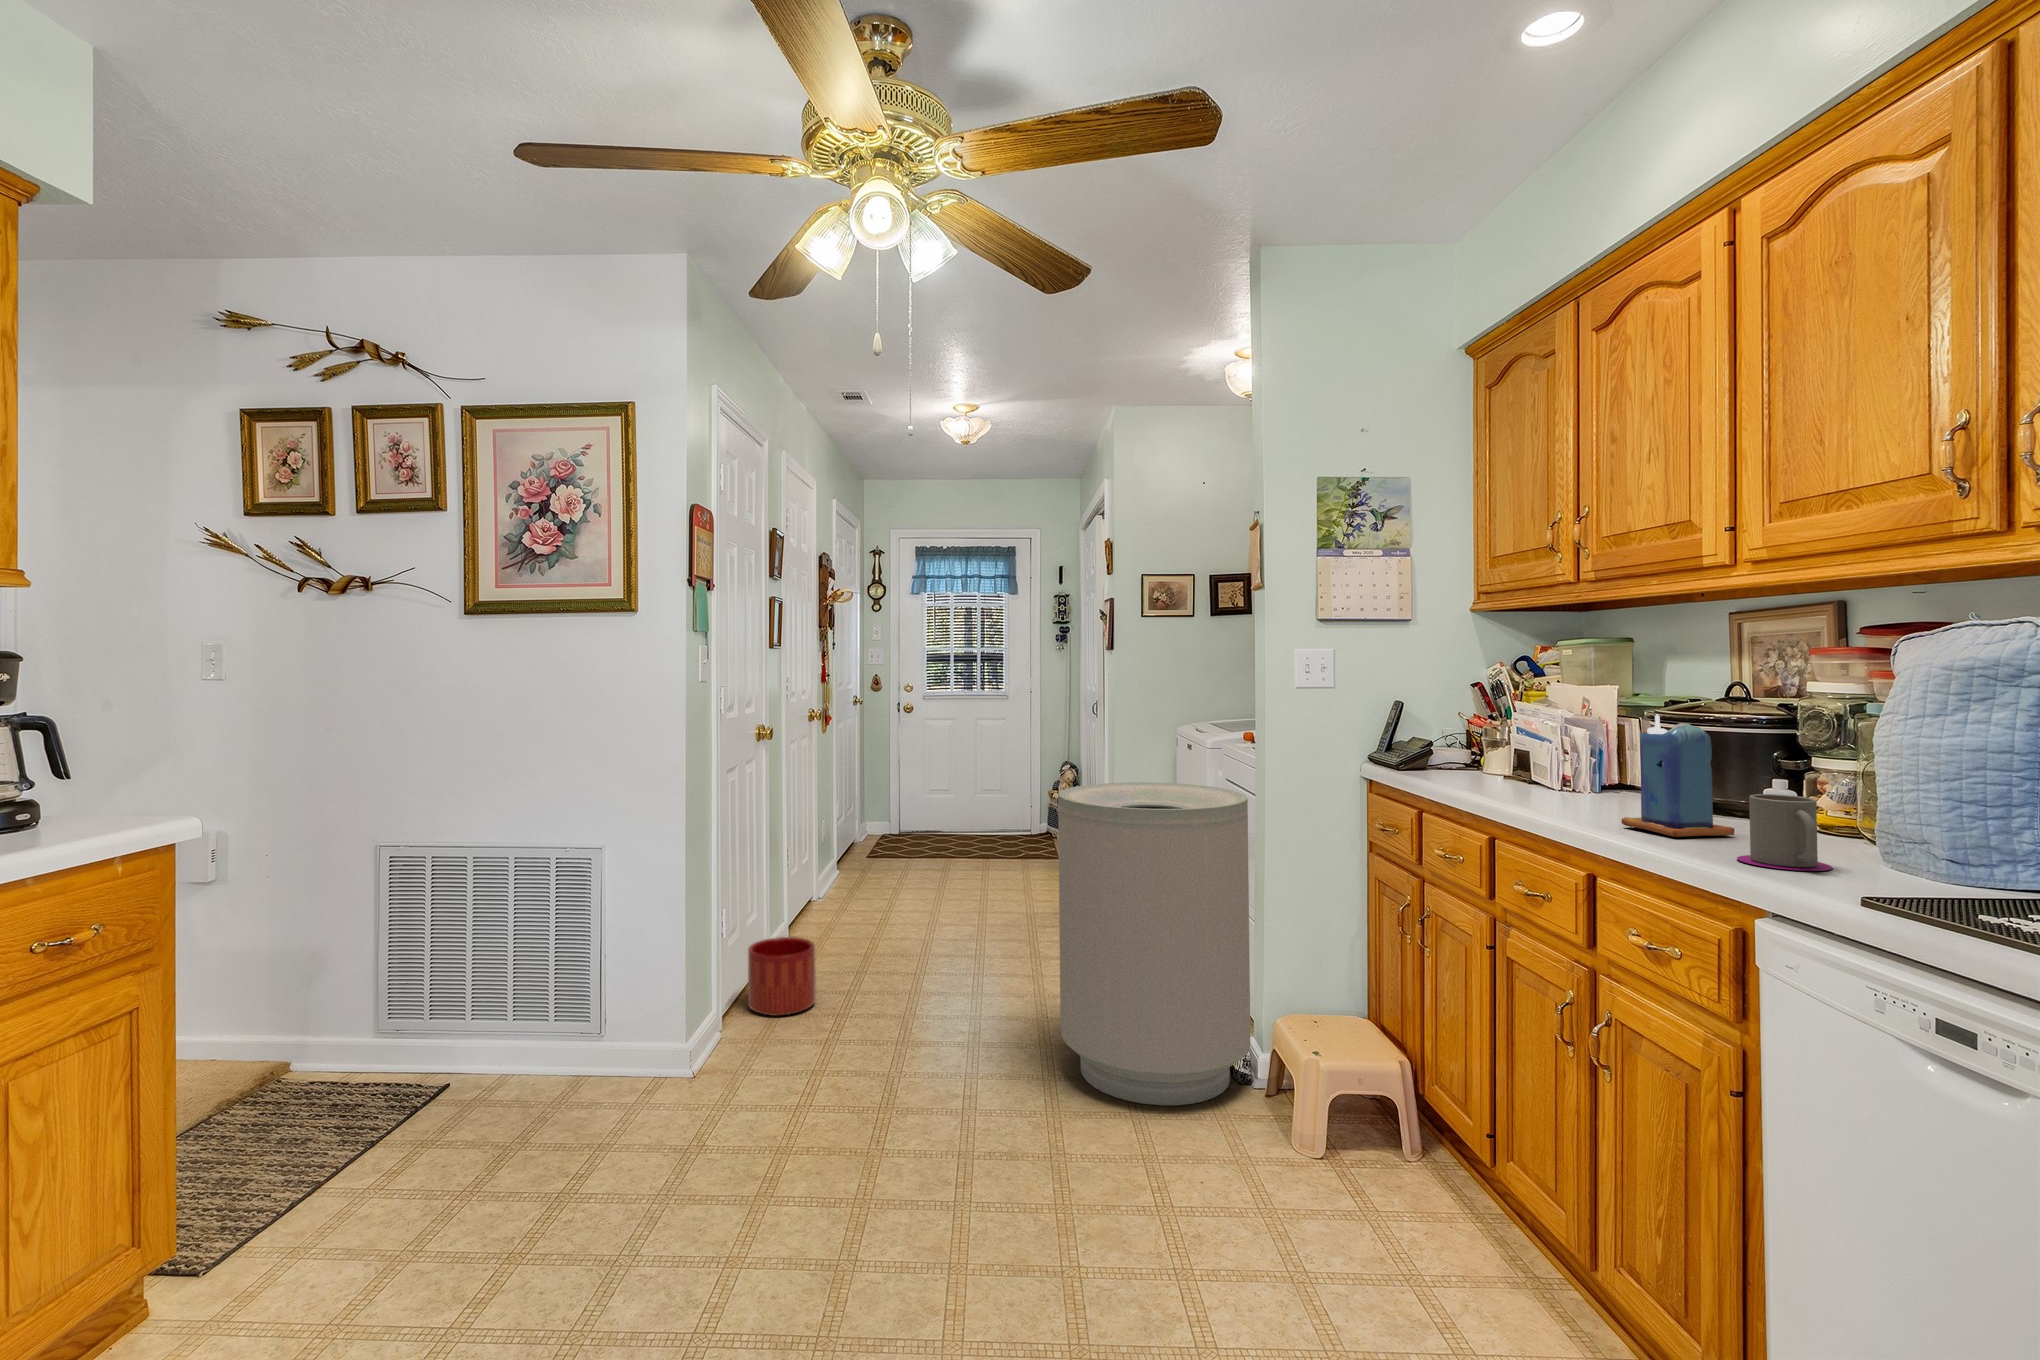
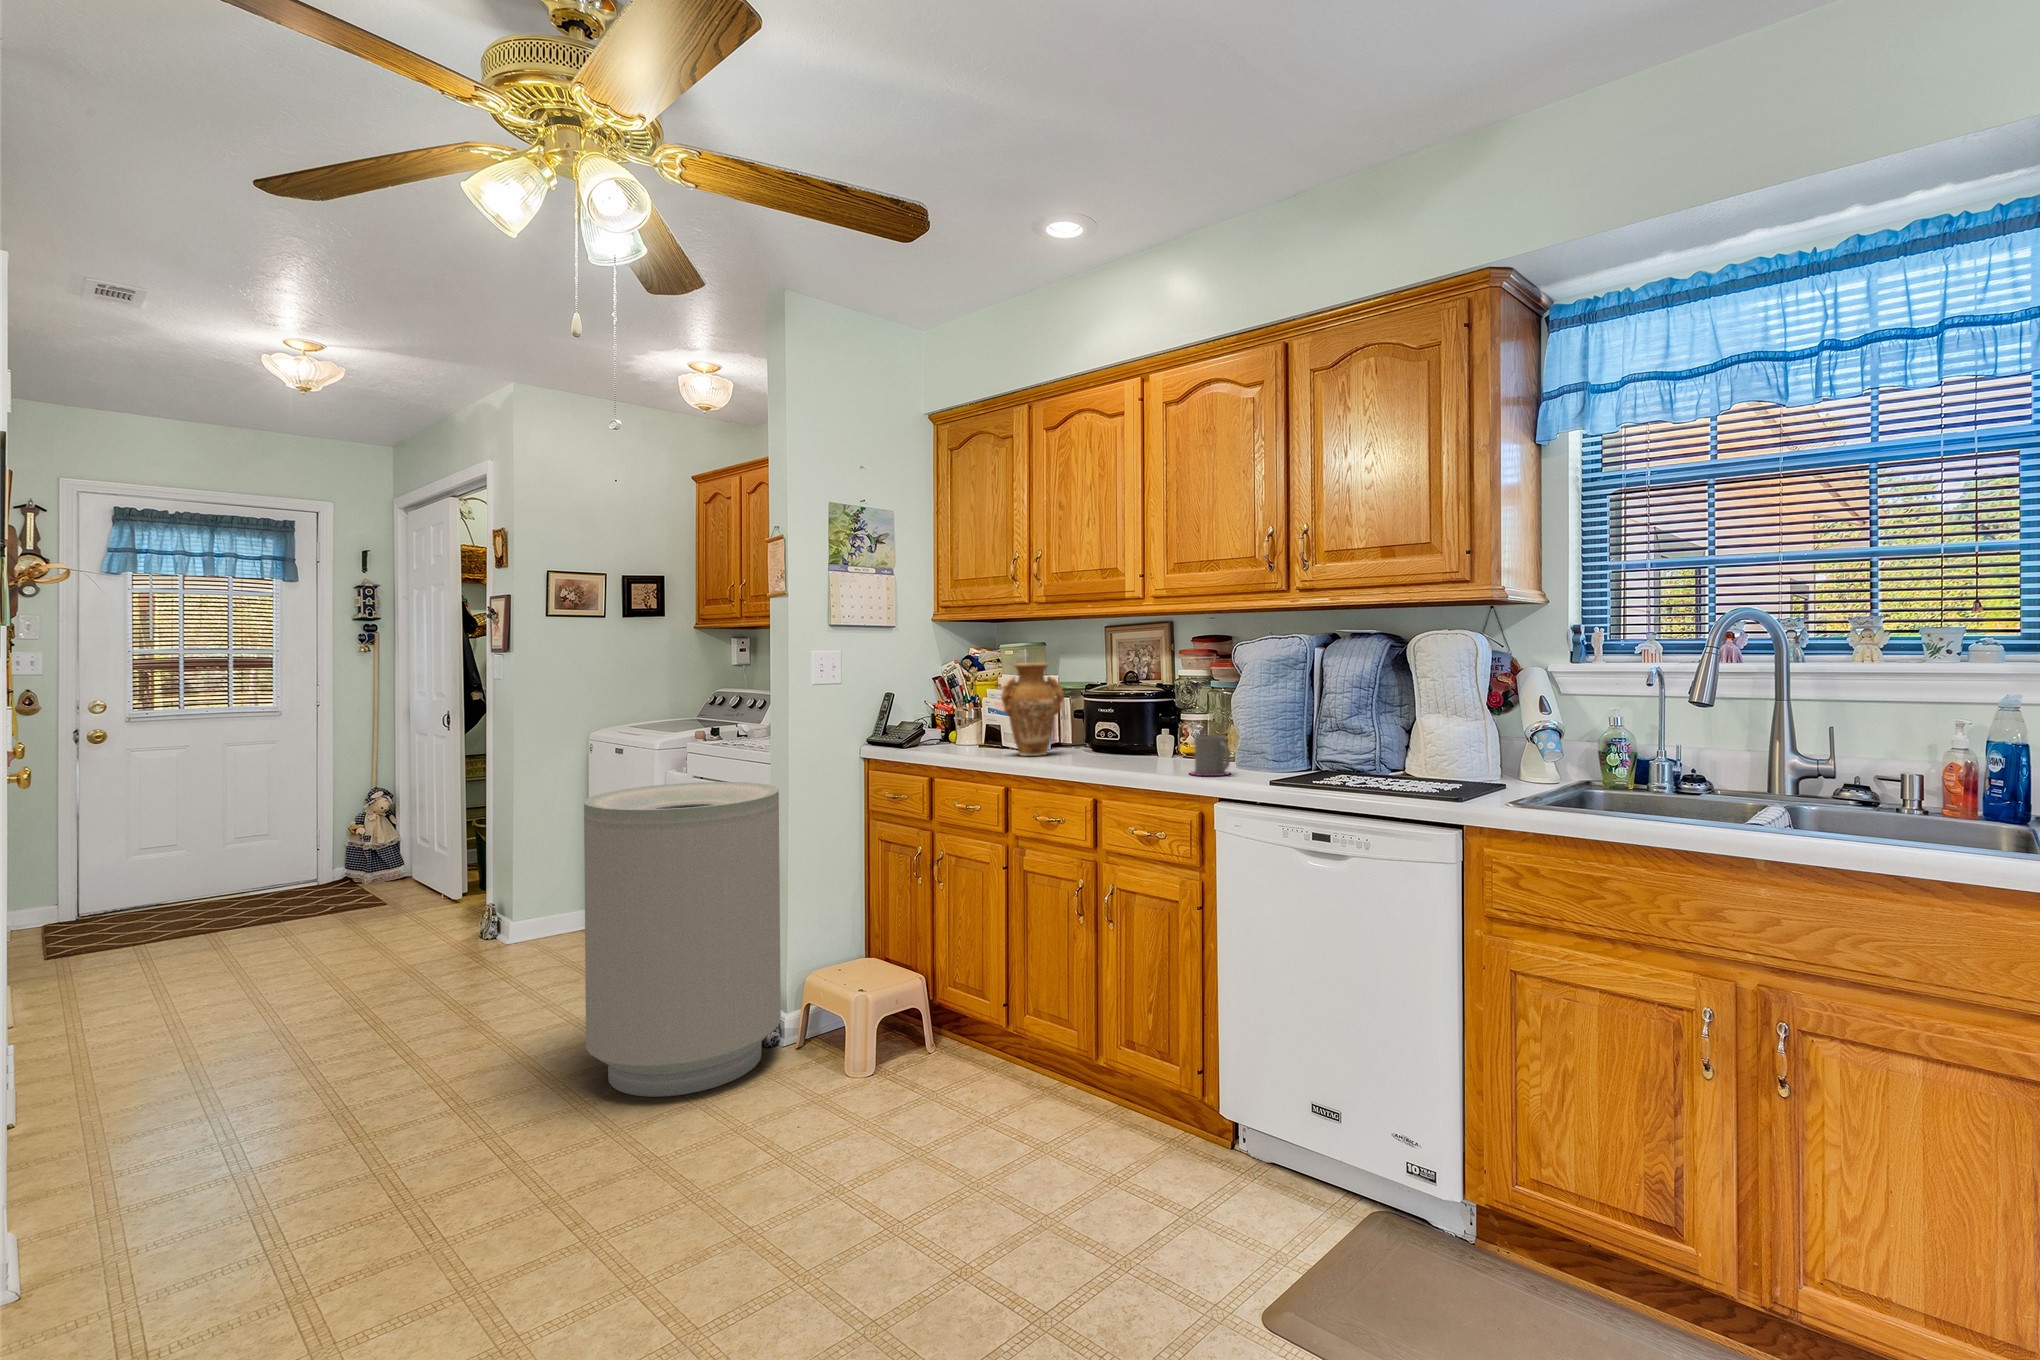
vase: none [1503,666,1610,799] -> present [1001,663,1064,756]
candle: present [1622,714,1734,837] -> none [1107,692,1163,768]
planter: present [748,937,816,1016] -> none [44,1061,176,1185]

